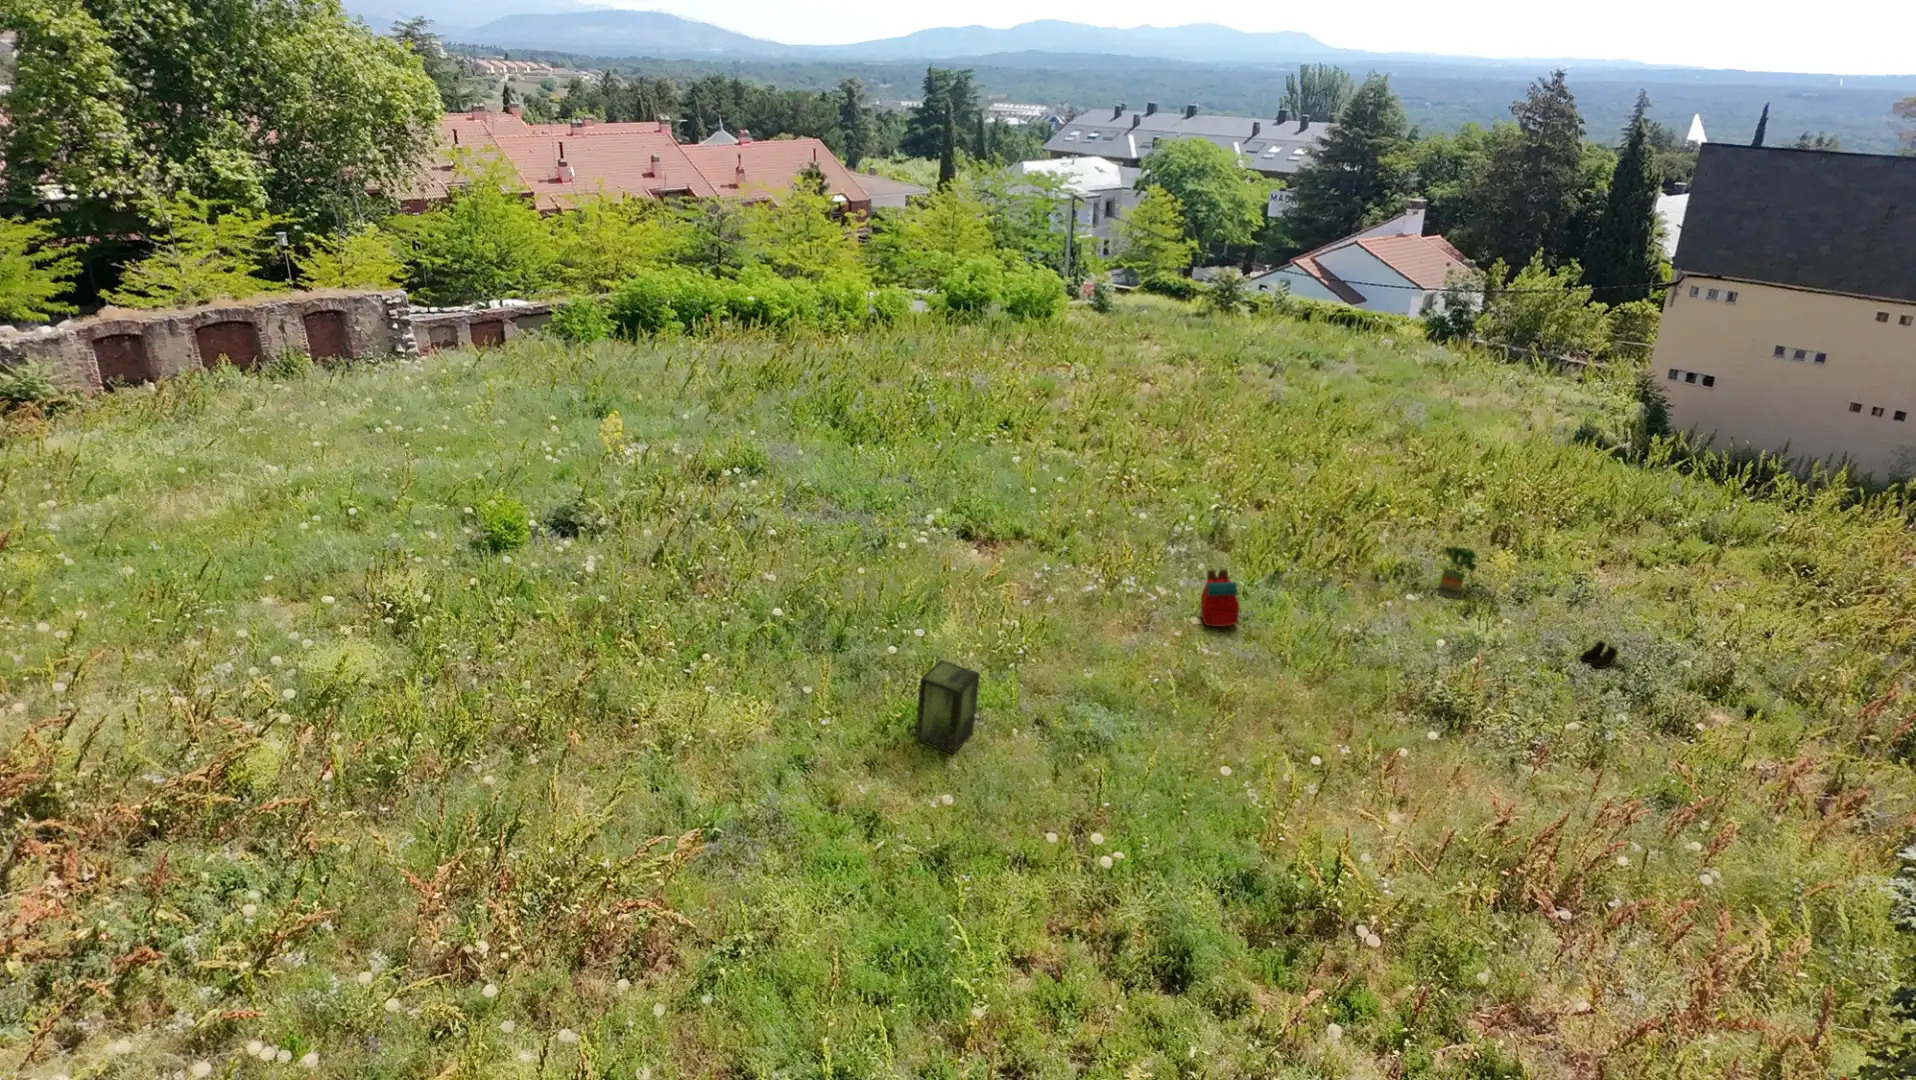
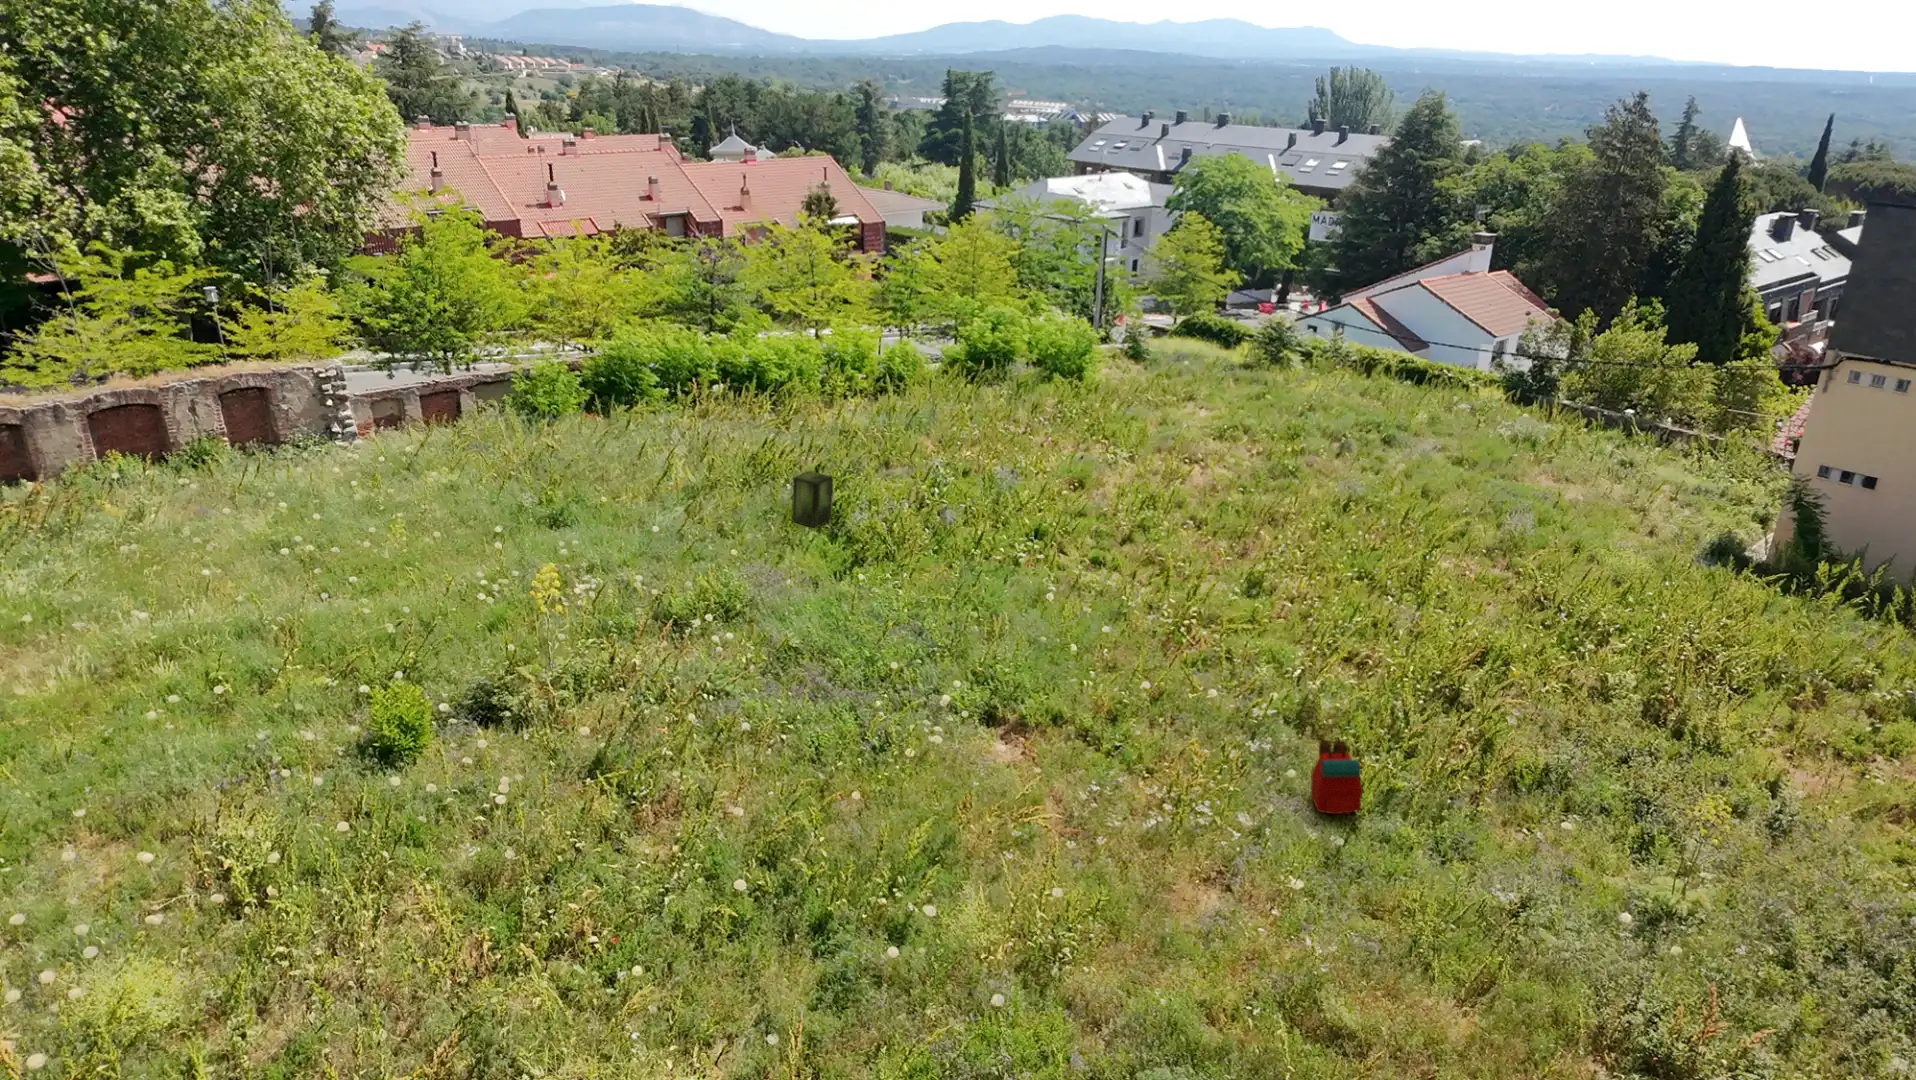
potted tree: present [1438,546,1477,599] -> none [1597,697,1651,765]
boots: present [1580,640,1617,668] -> none [1794,831,1844,870]
storage box: present [915,660,980,754] -> present [792,471,833,528]

